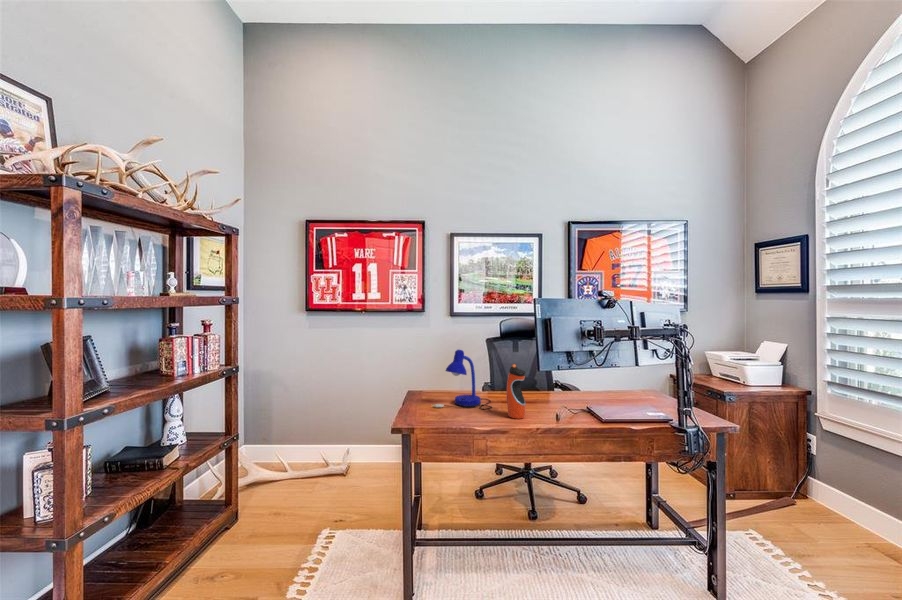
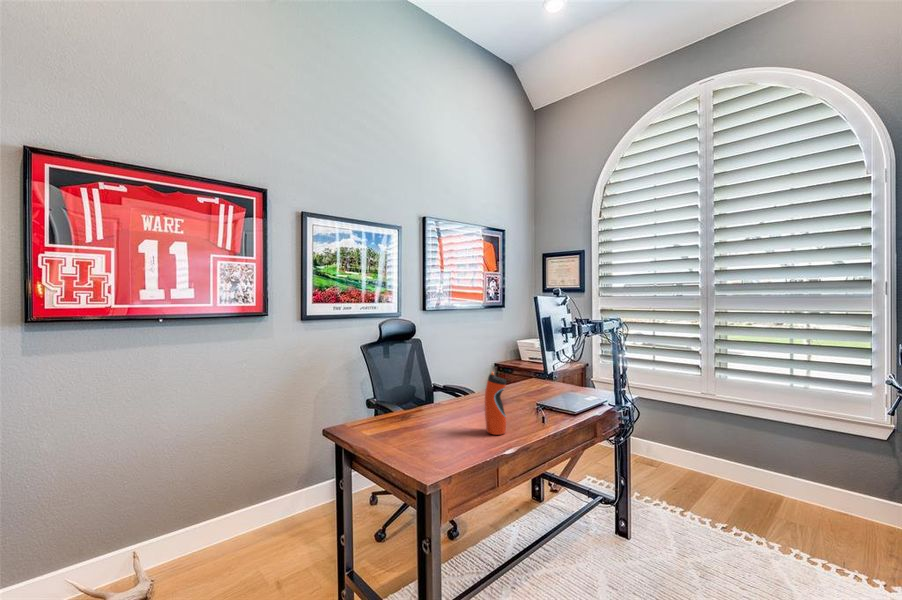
desk lamp: present [432,350,492,410] -> none [383,362,451,445]

